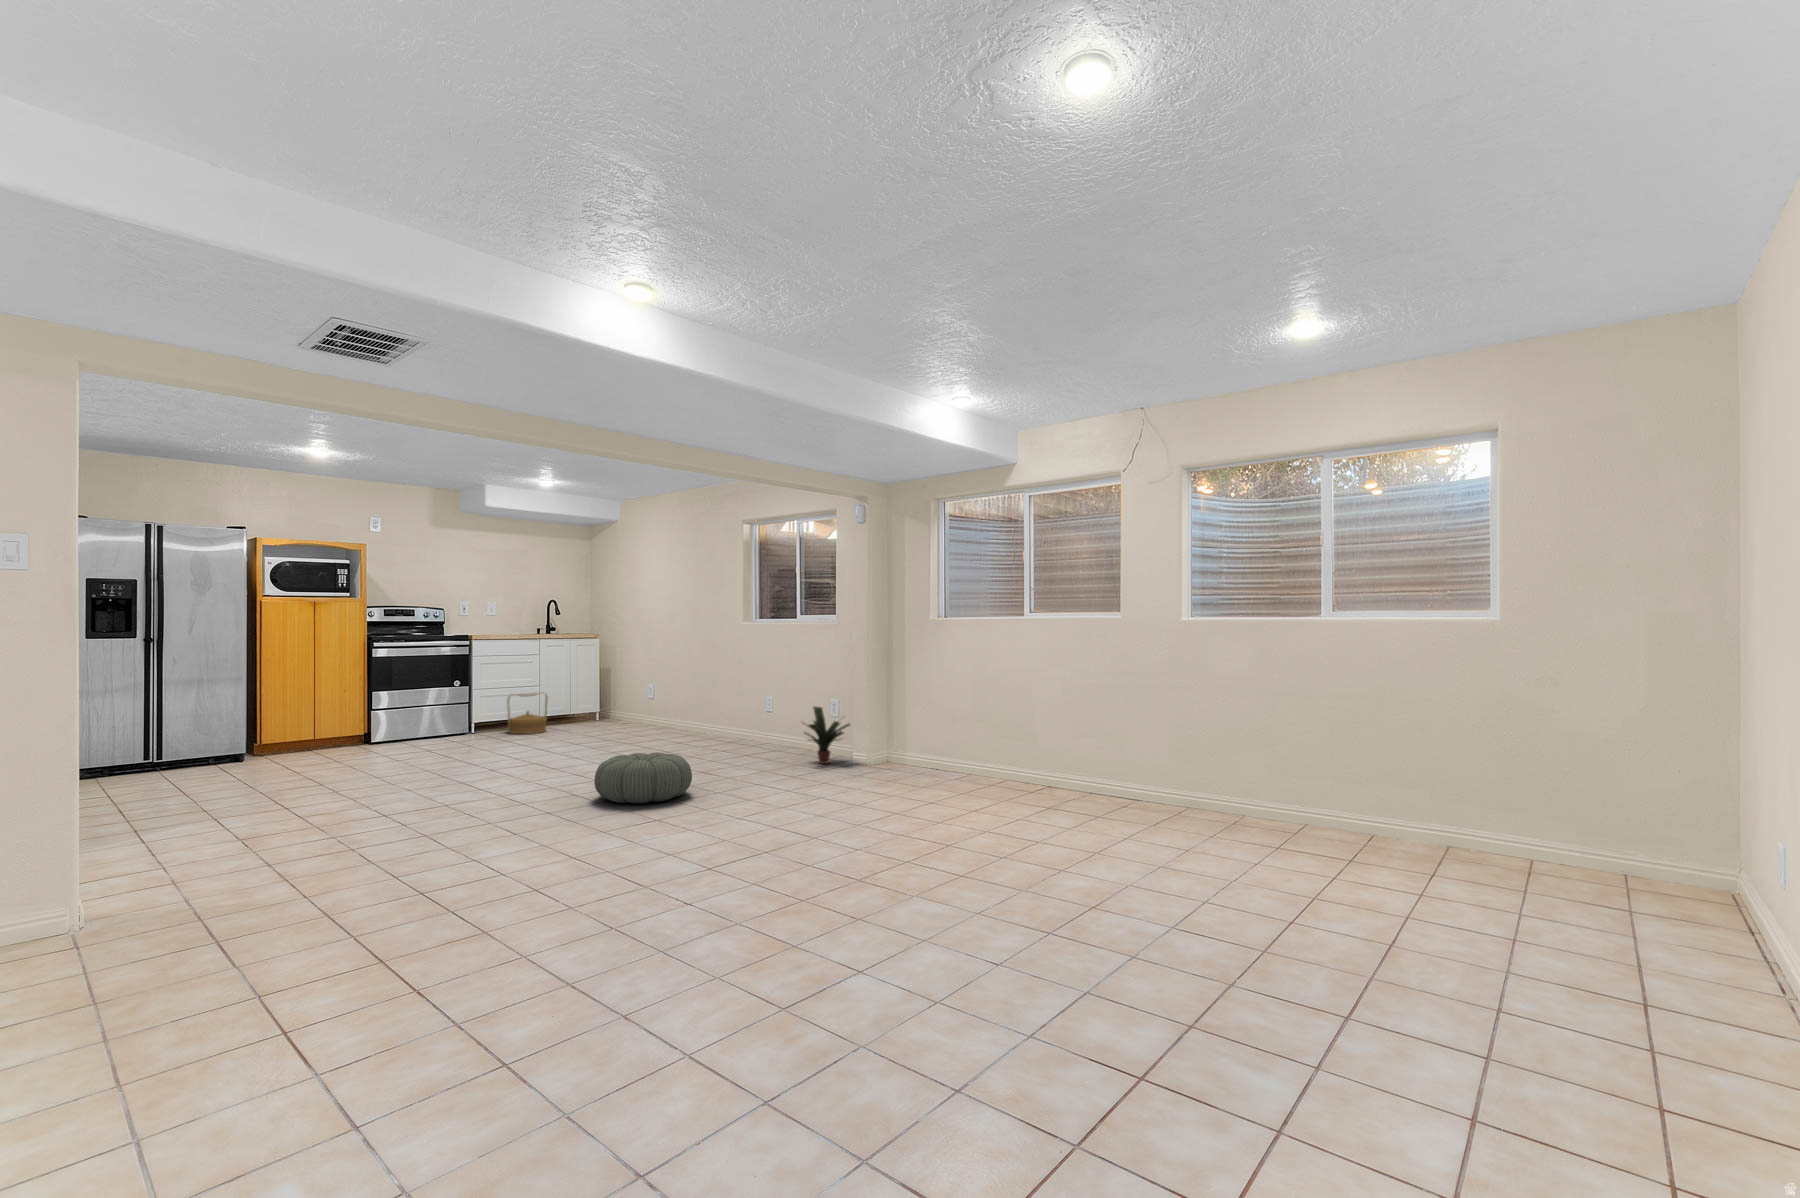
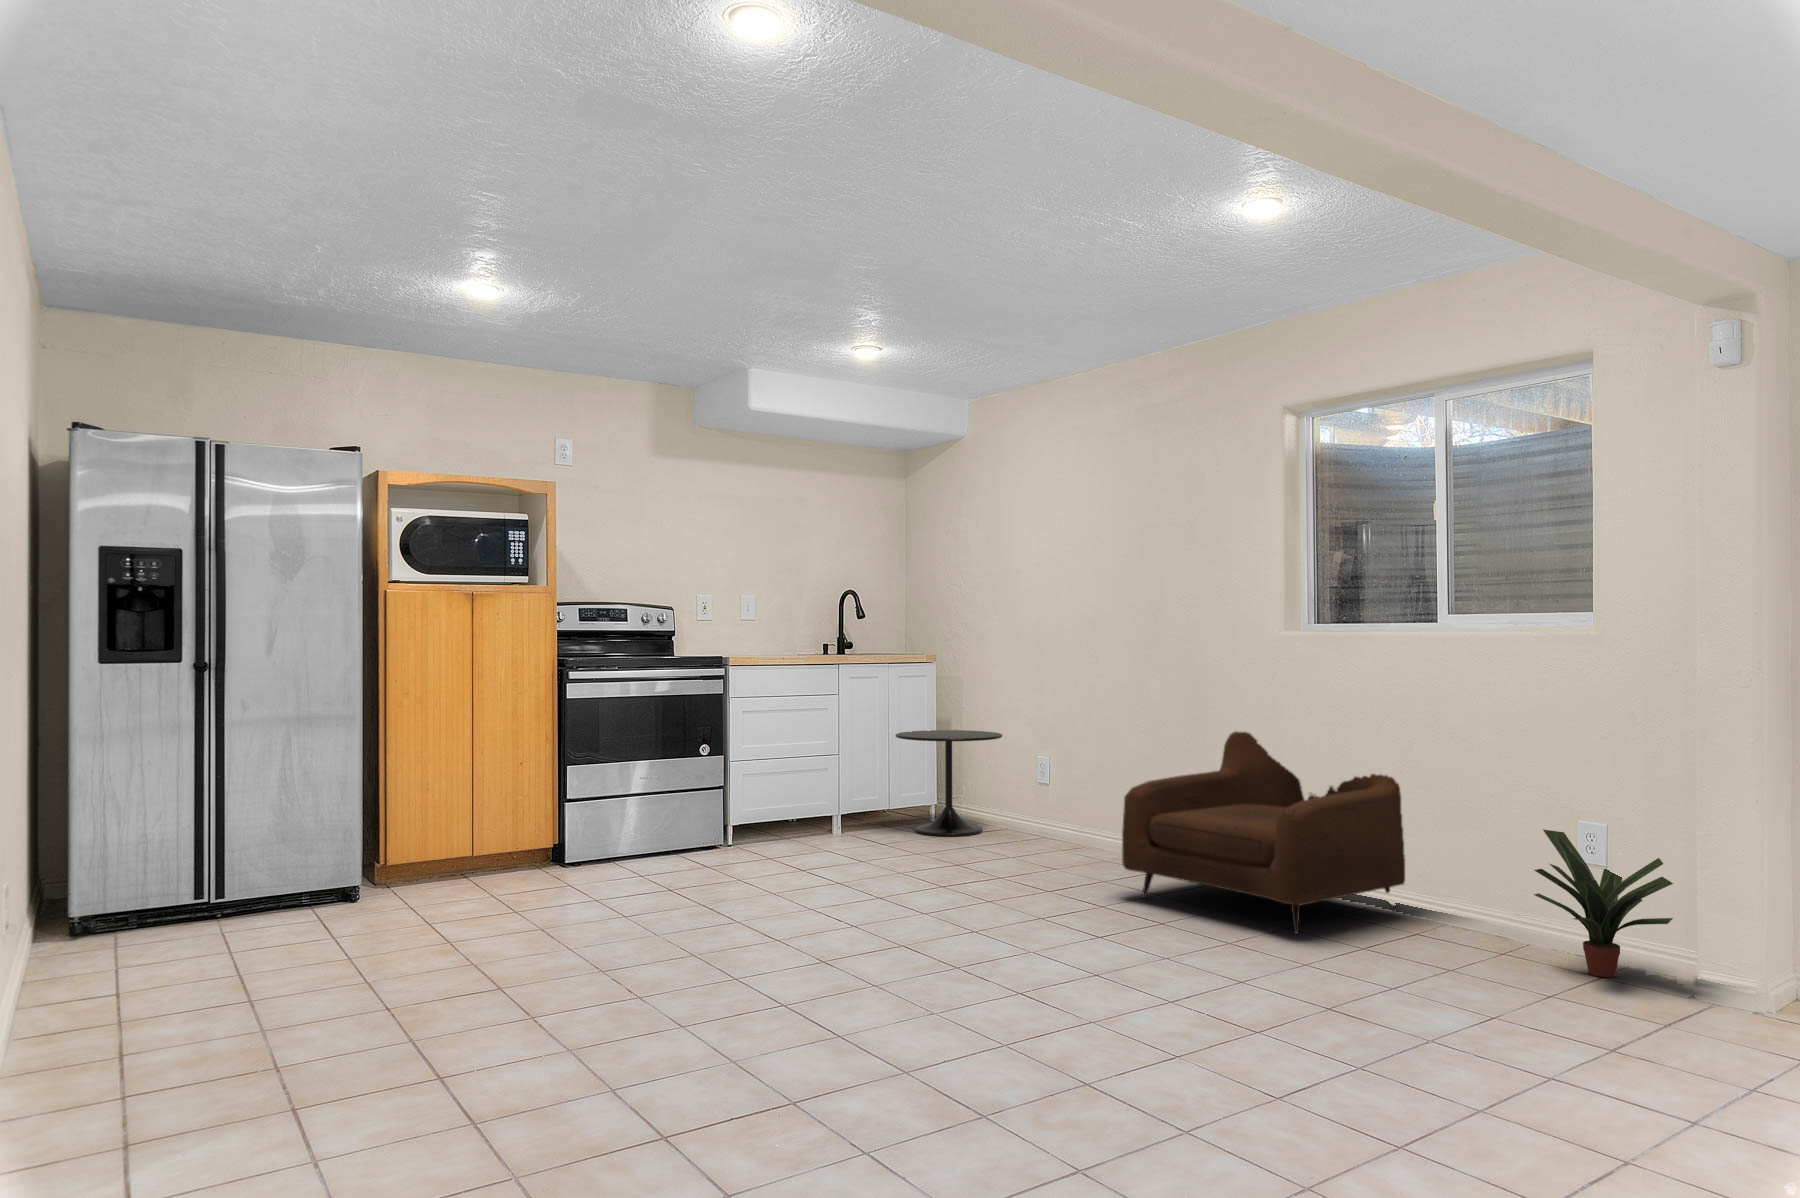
armchair: none [655,663,786,756] -> present [1122,732,1405,934]
side table: none [572,673,630,727] -> present [895,730,1002,836]
woven basket: present [507,692,548,734] -> none [792,767,860,849]
pouf: present [594,752,692,803] -> none [1168,961,1423,1119]

